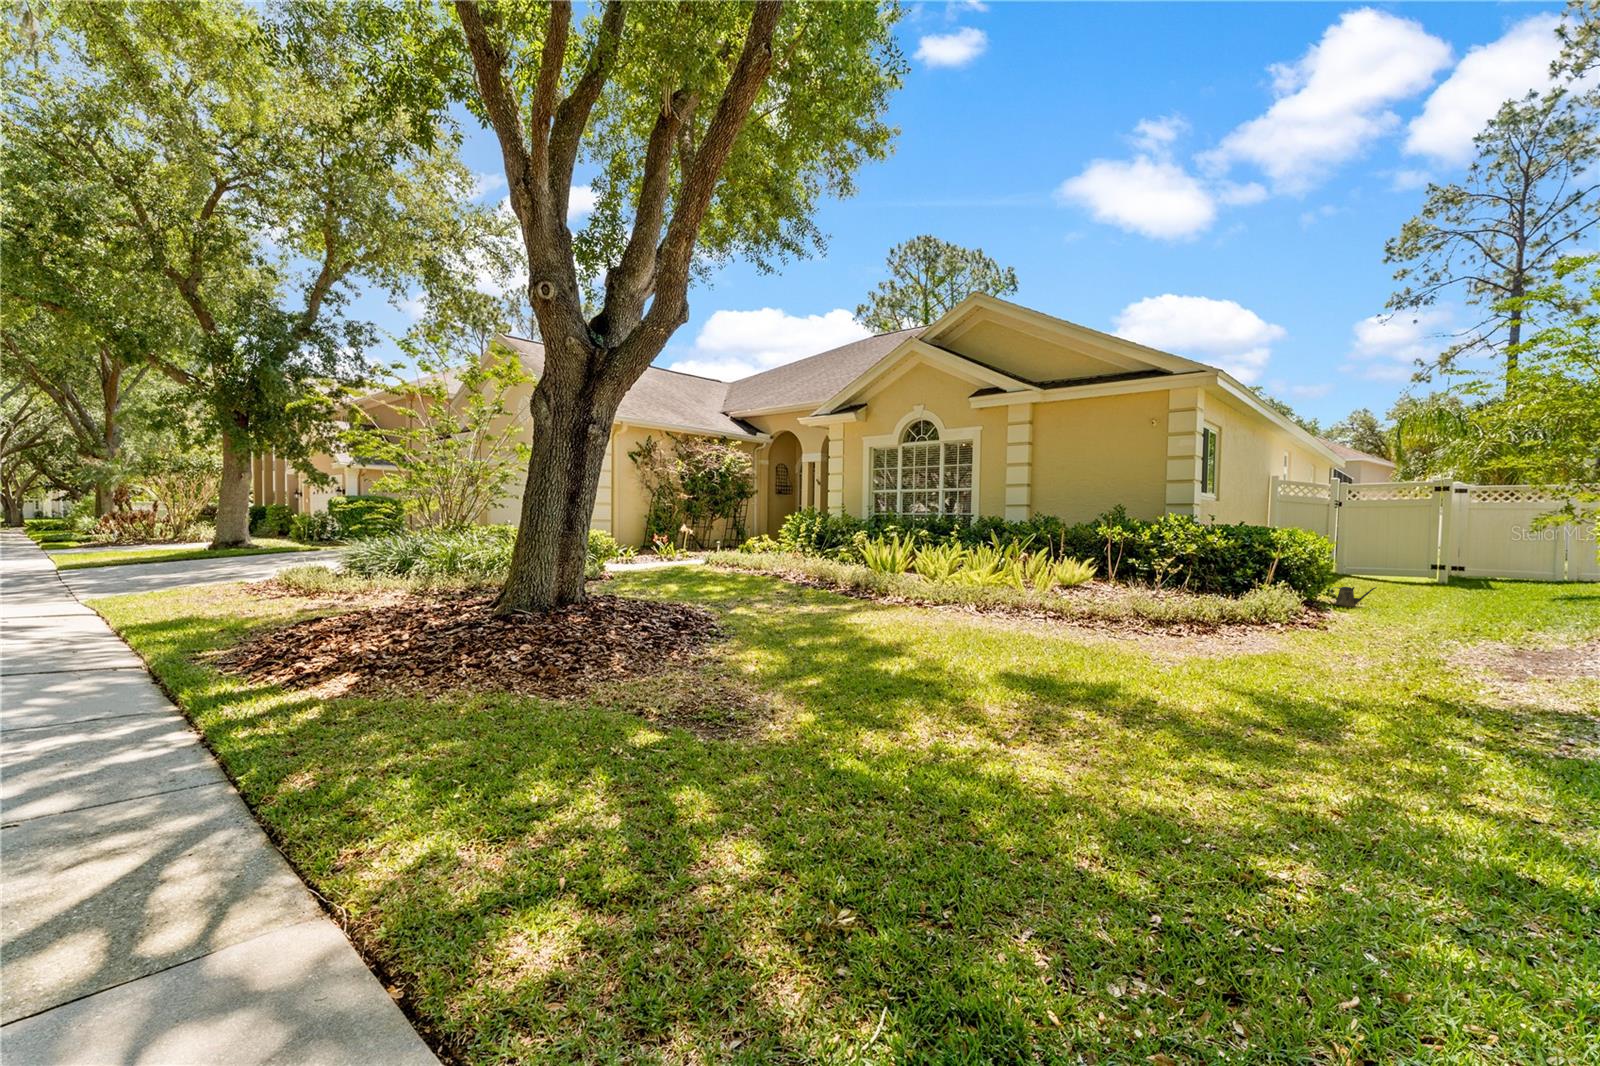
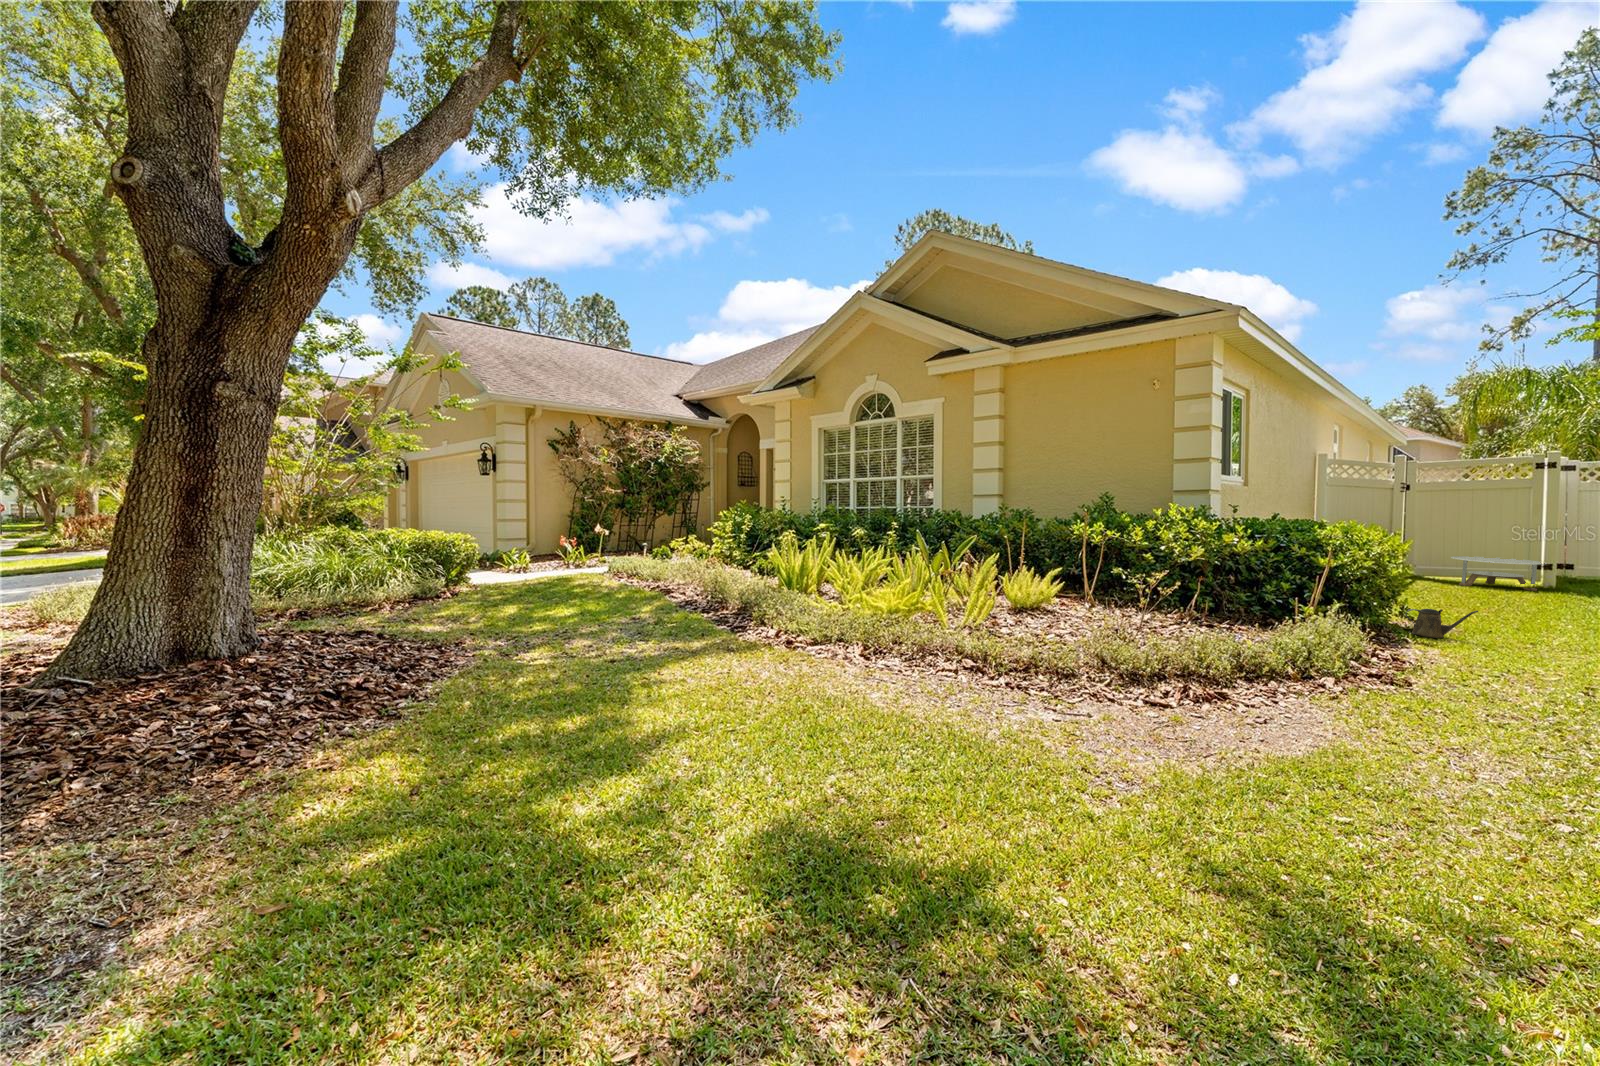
round table: none [1375,555,1443,581] -> present [1450,556,1547,591]

